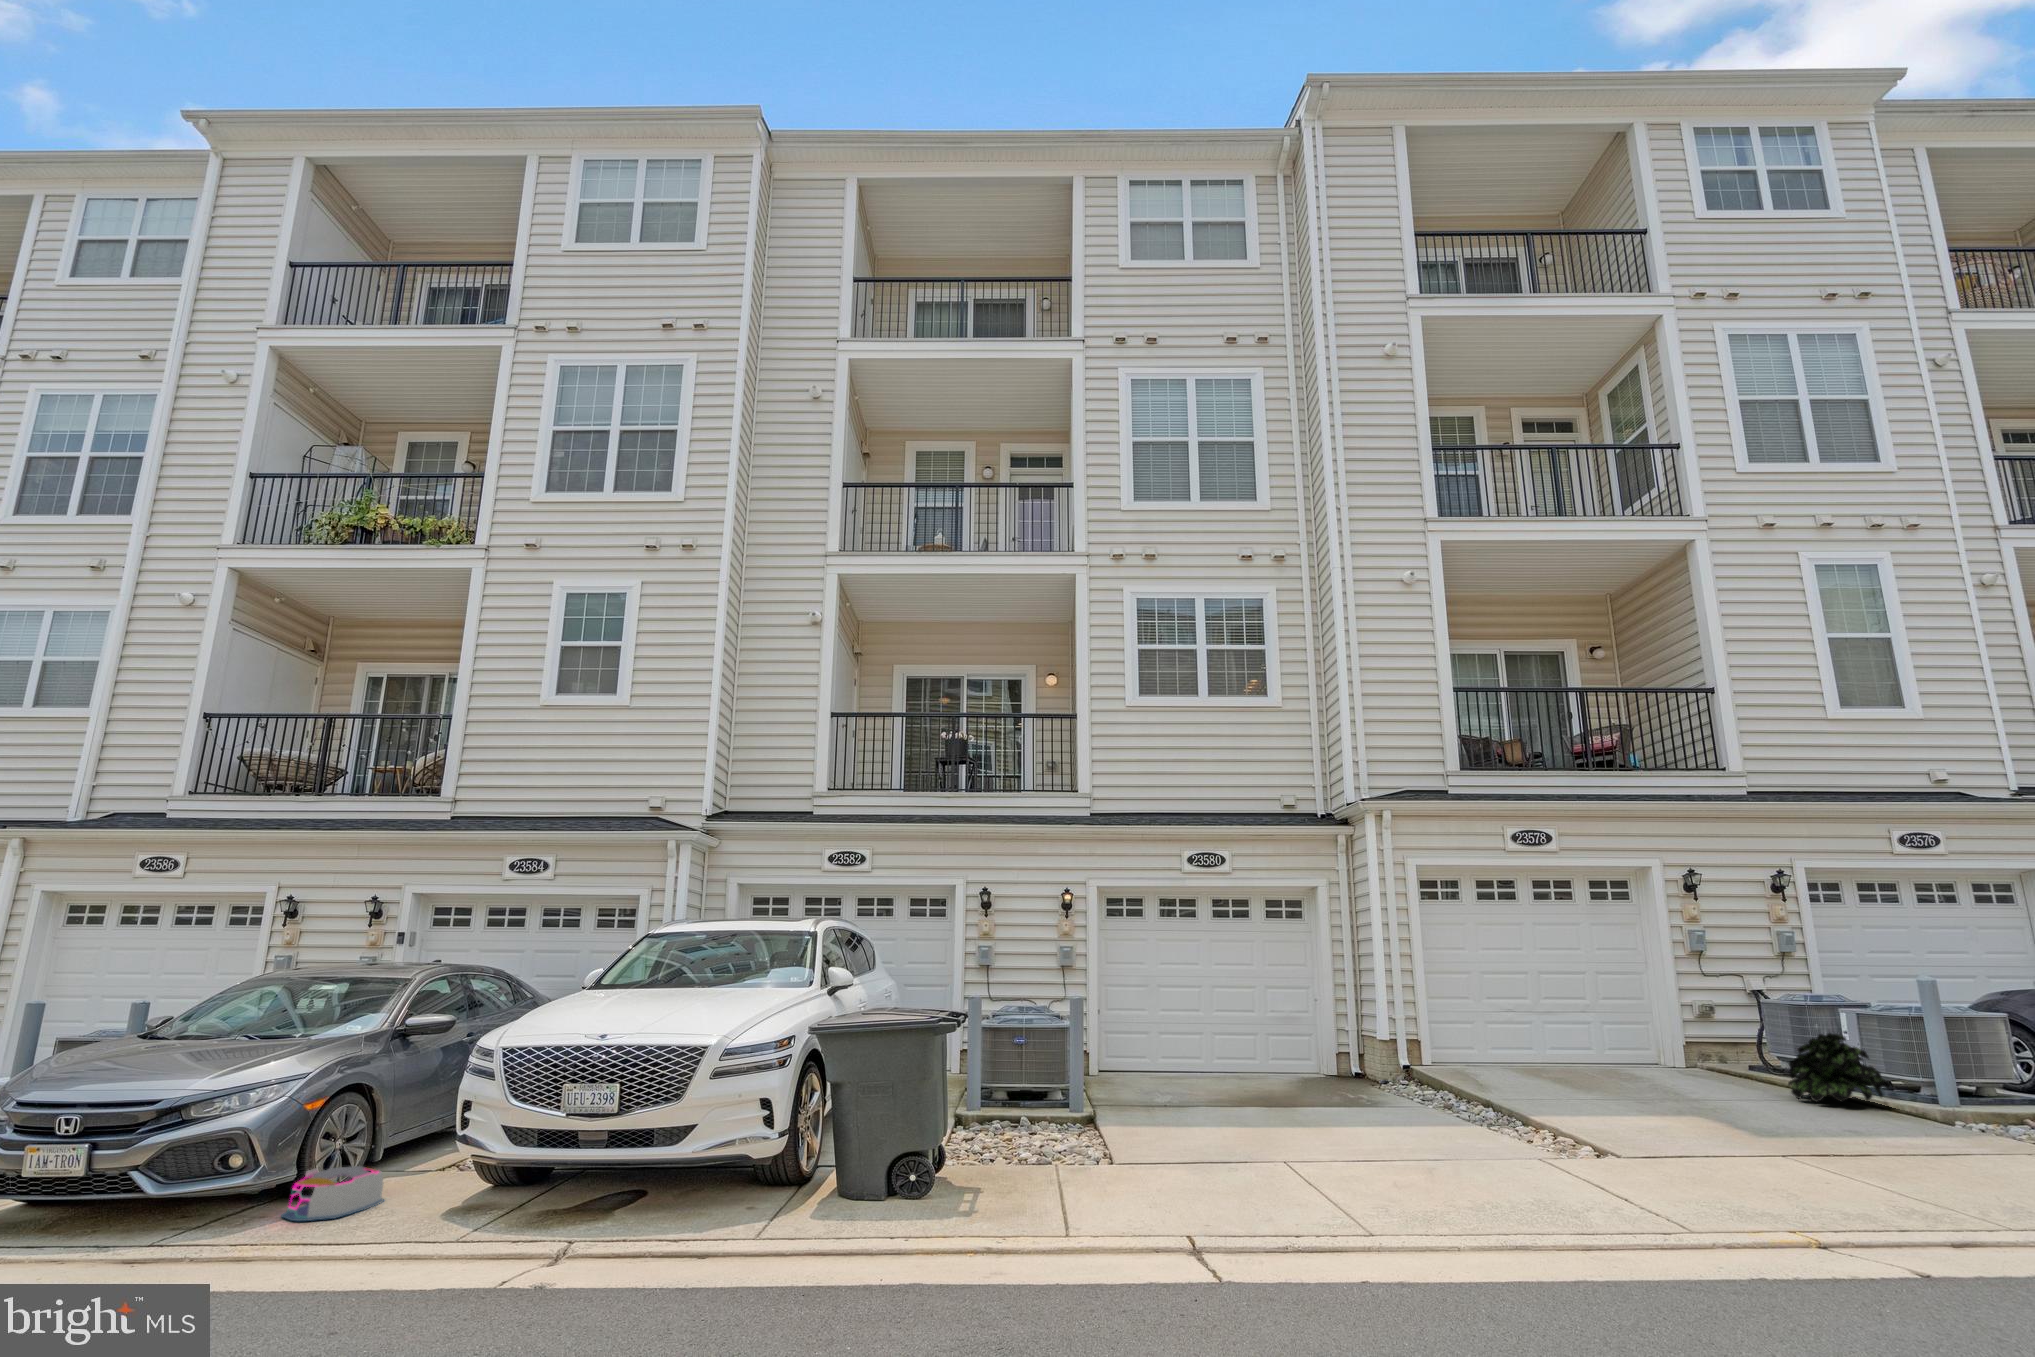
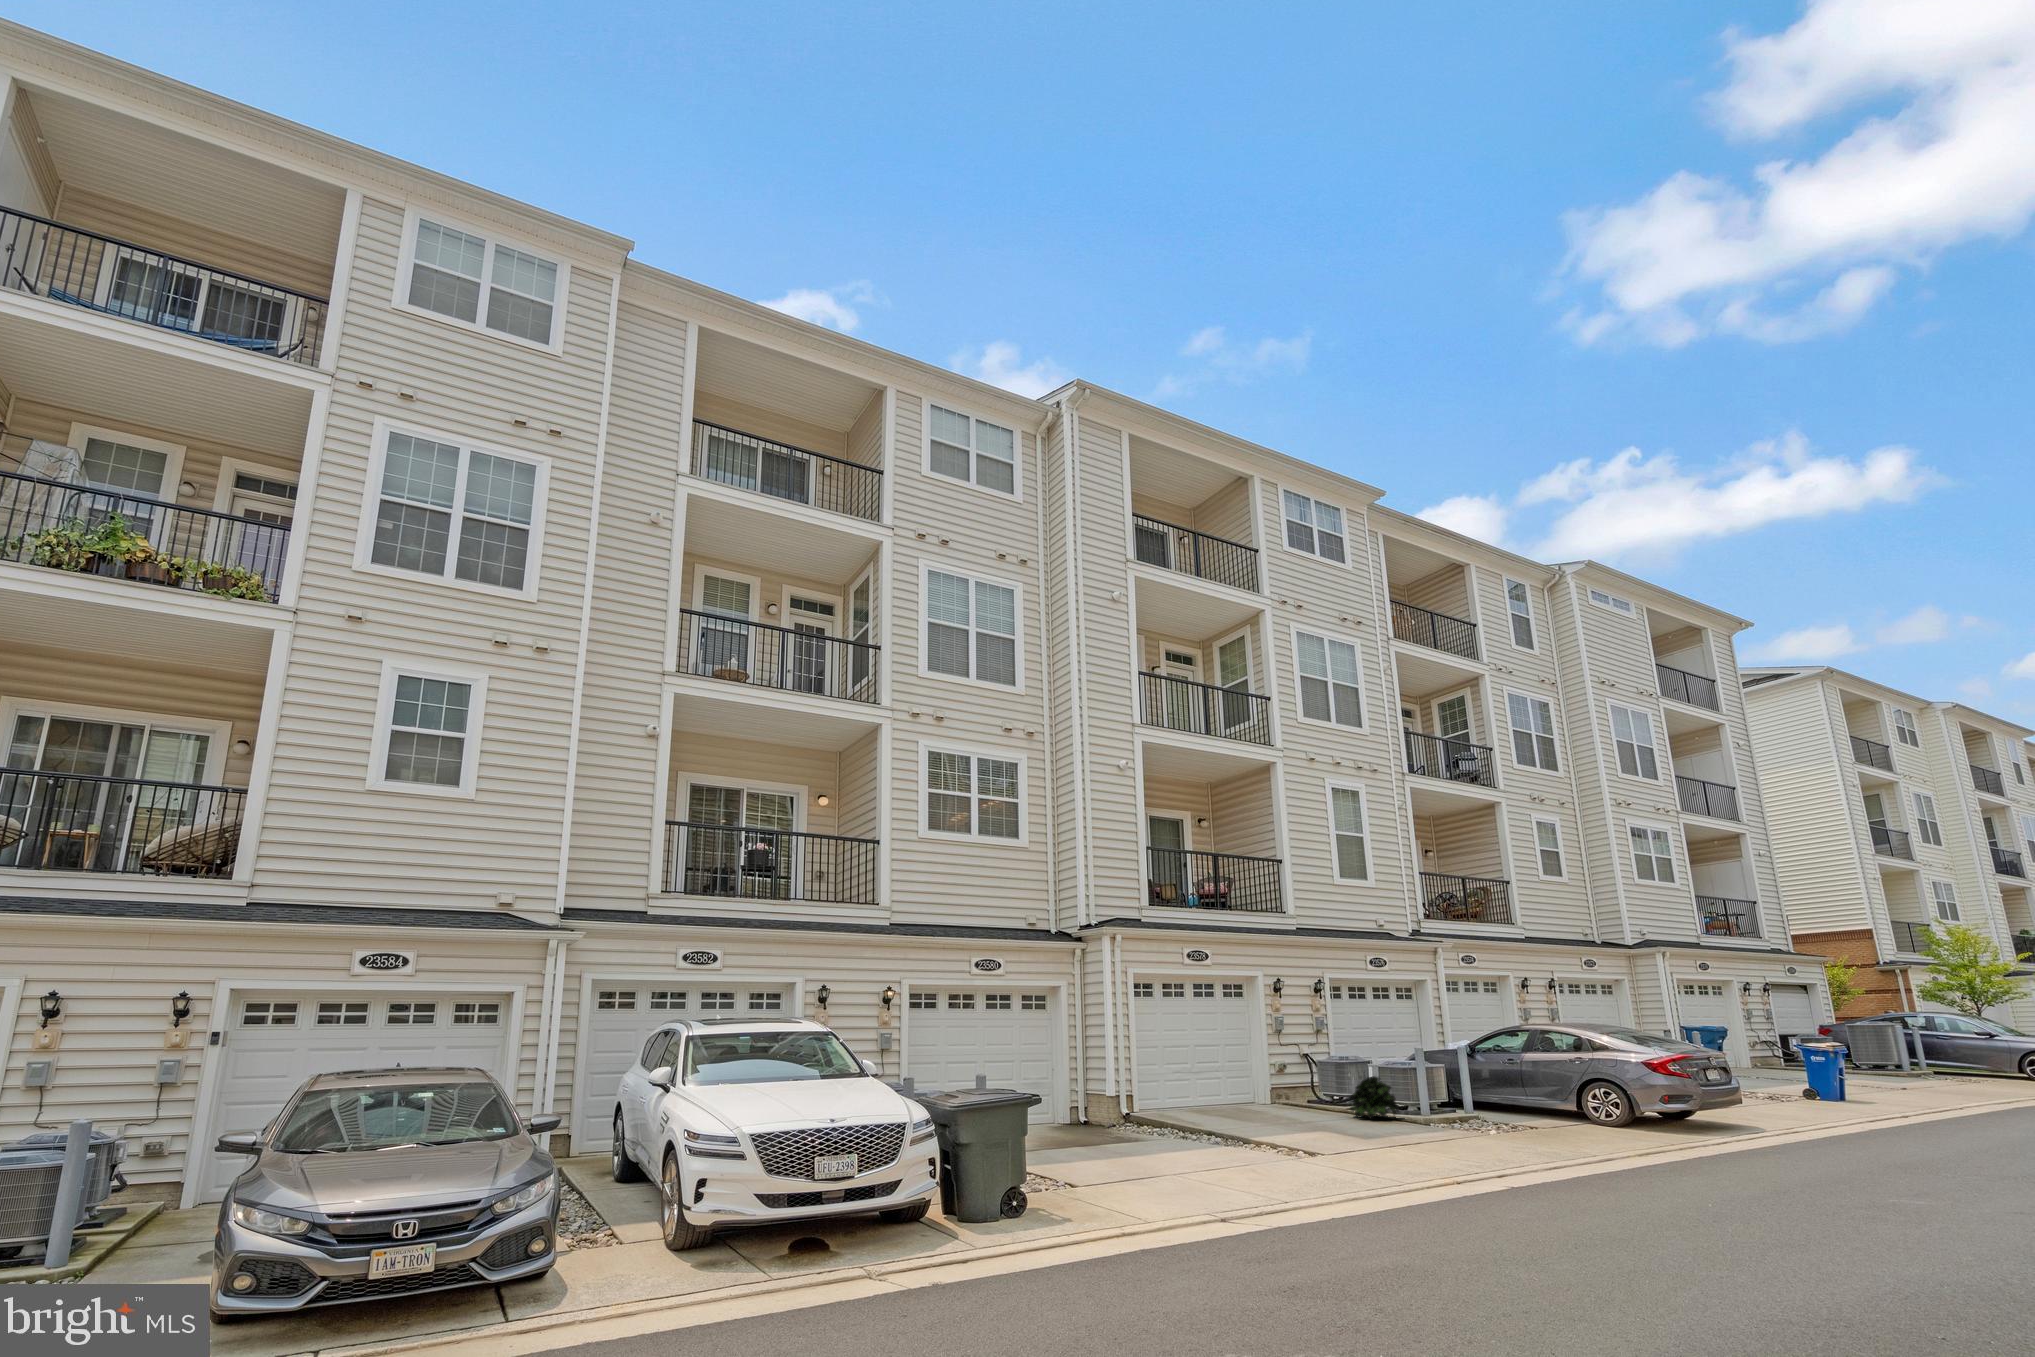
storage bin: present [281,1166,384,1221] -> none [580,1246,647,1296]

